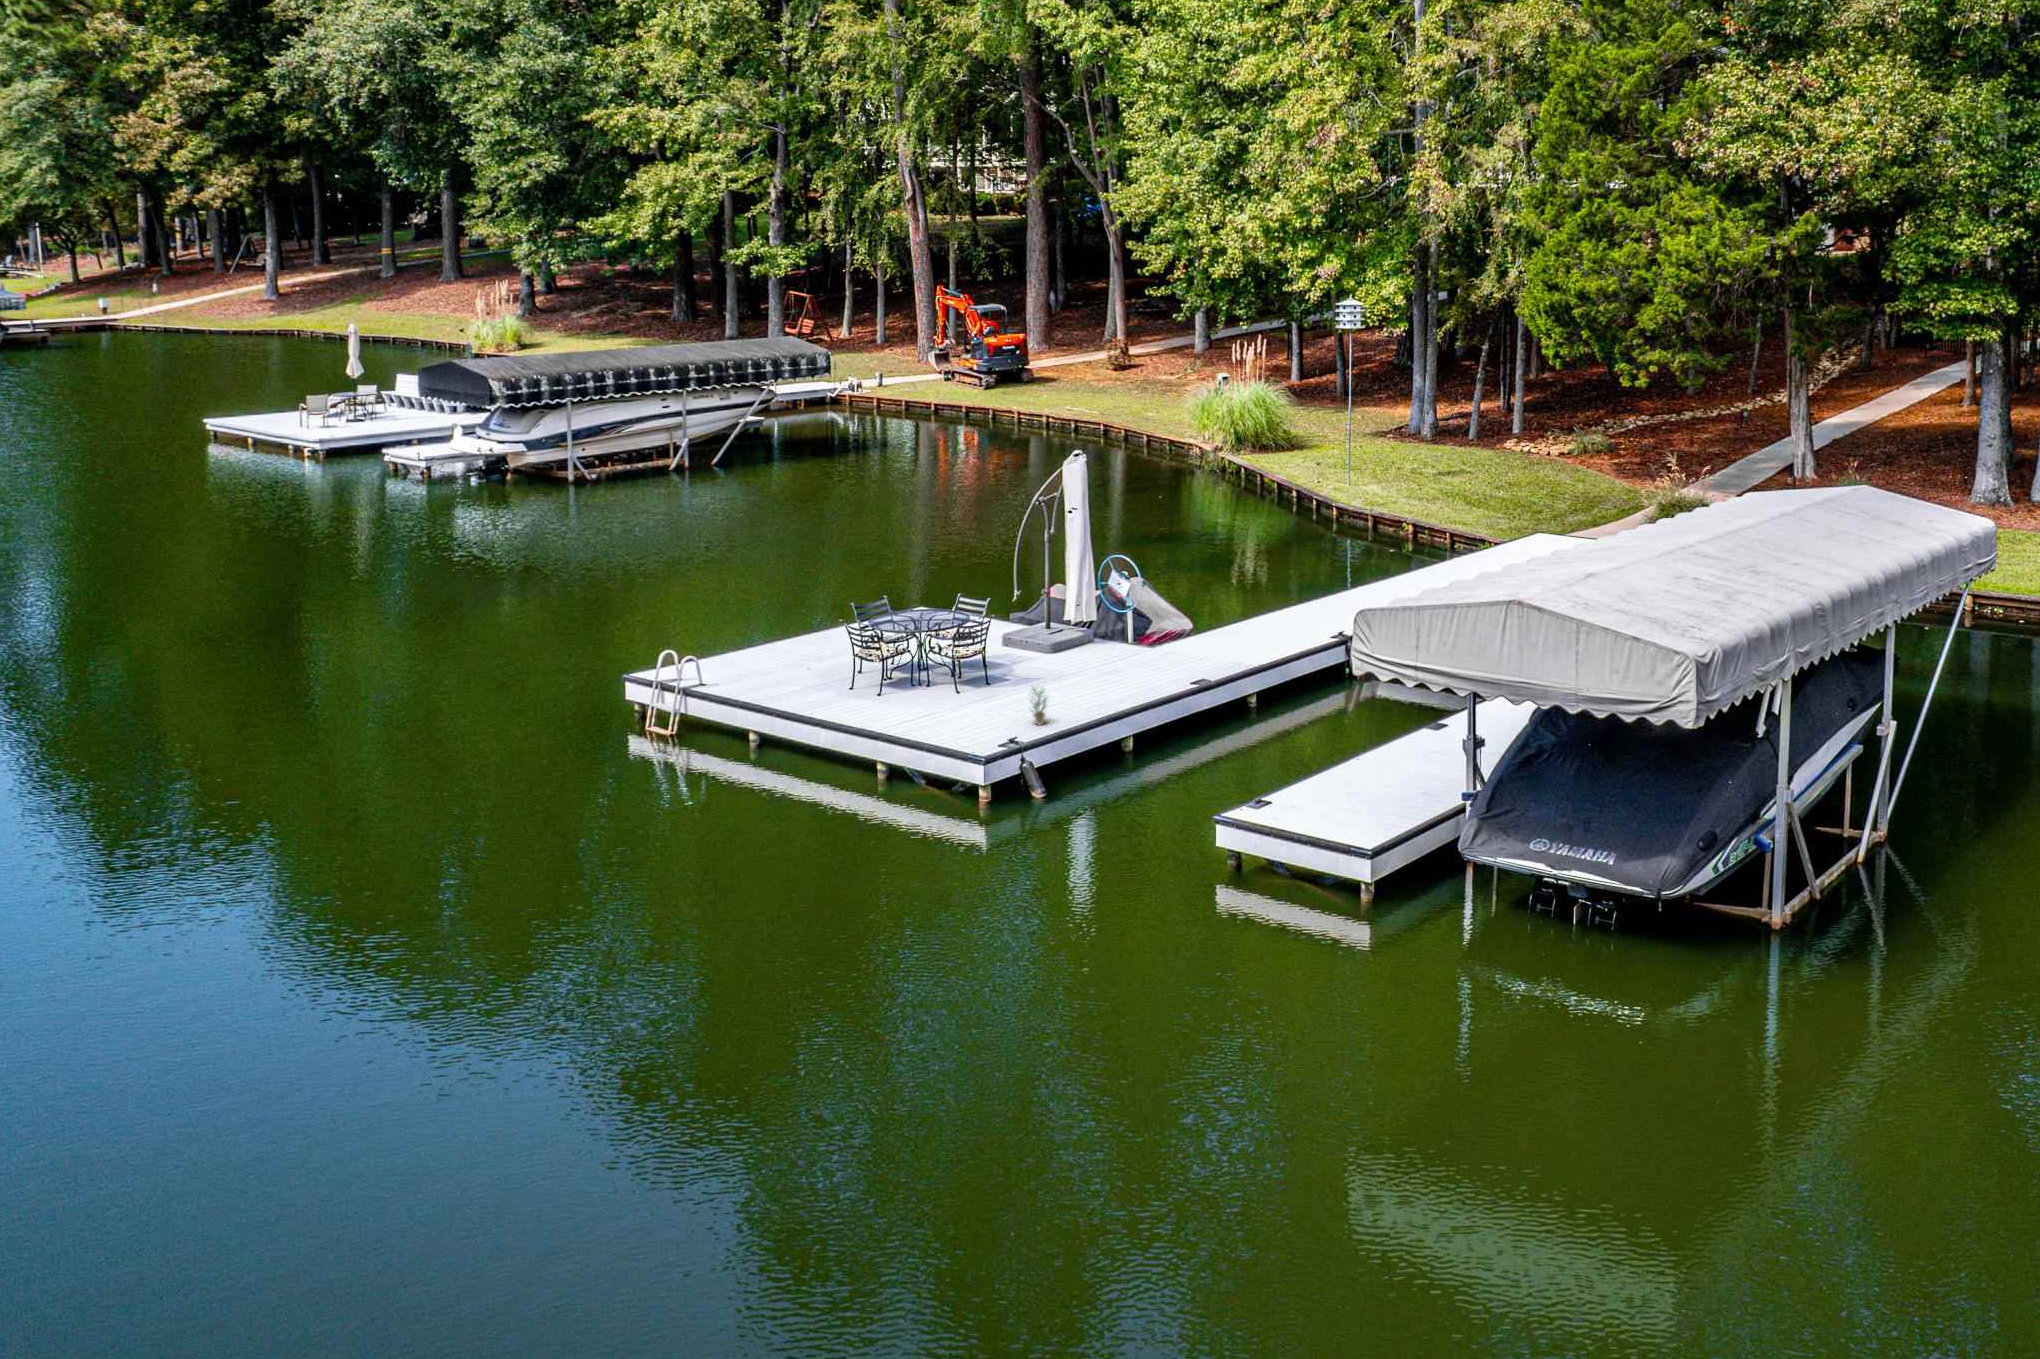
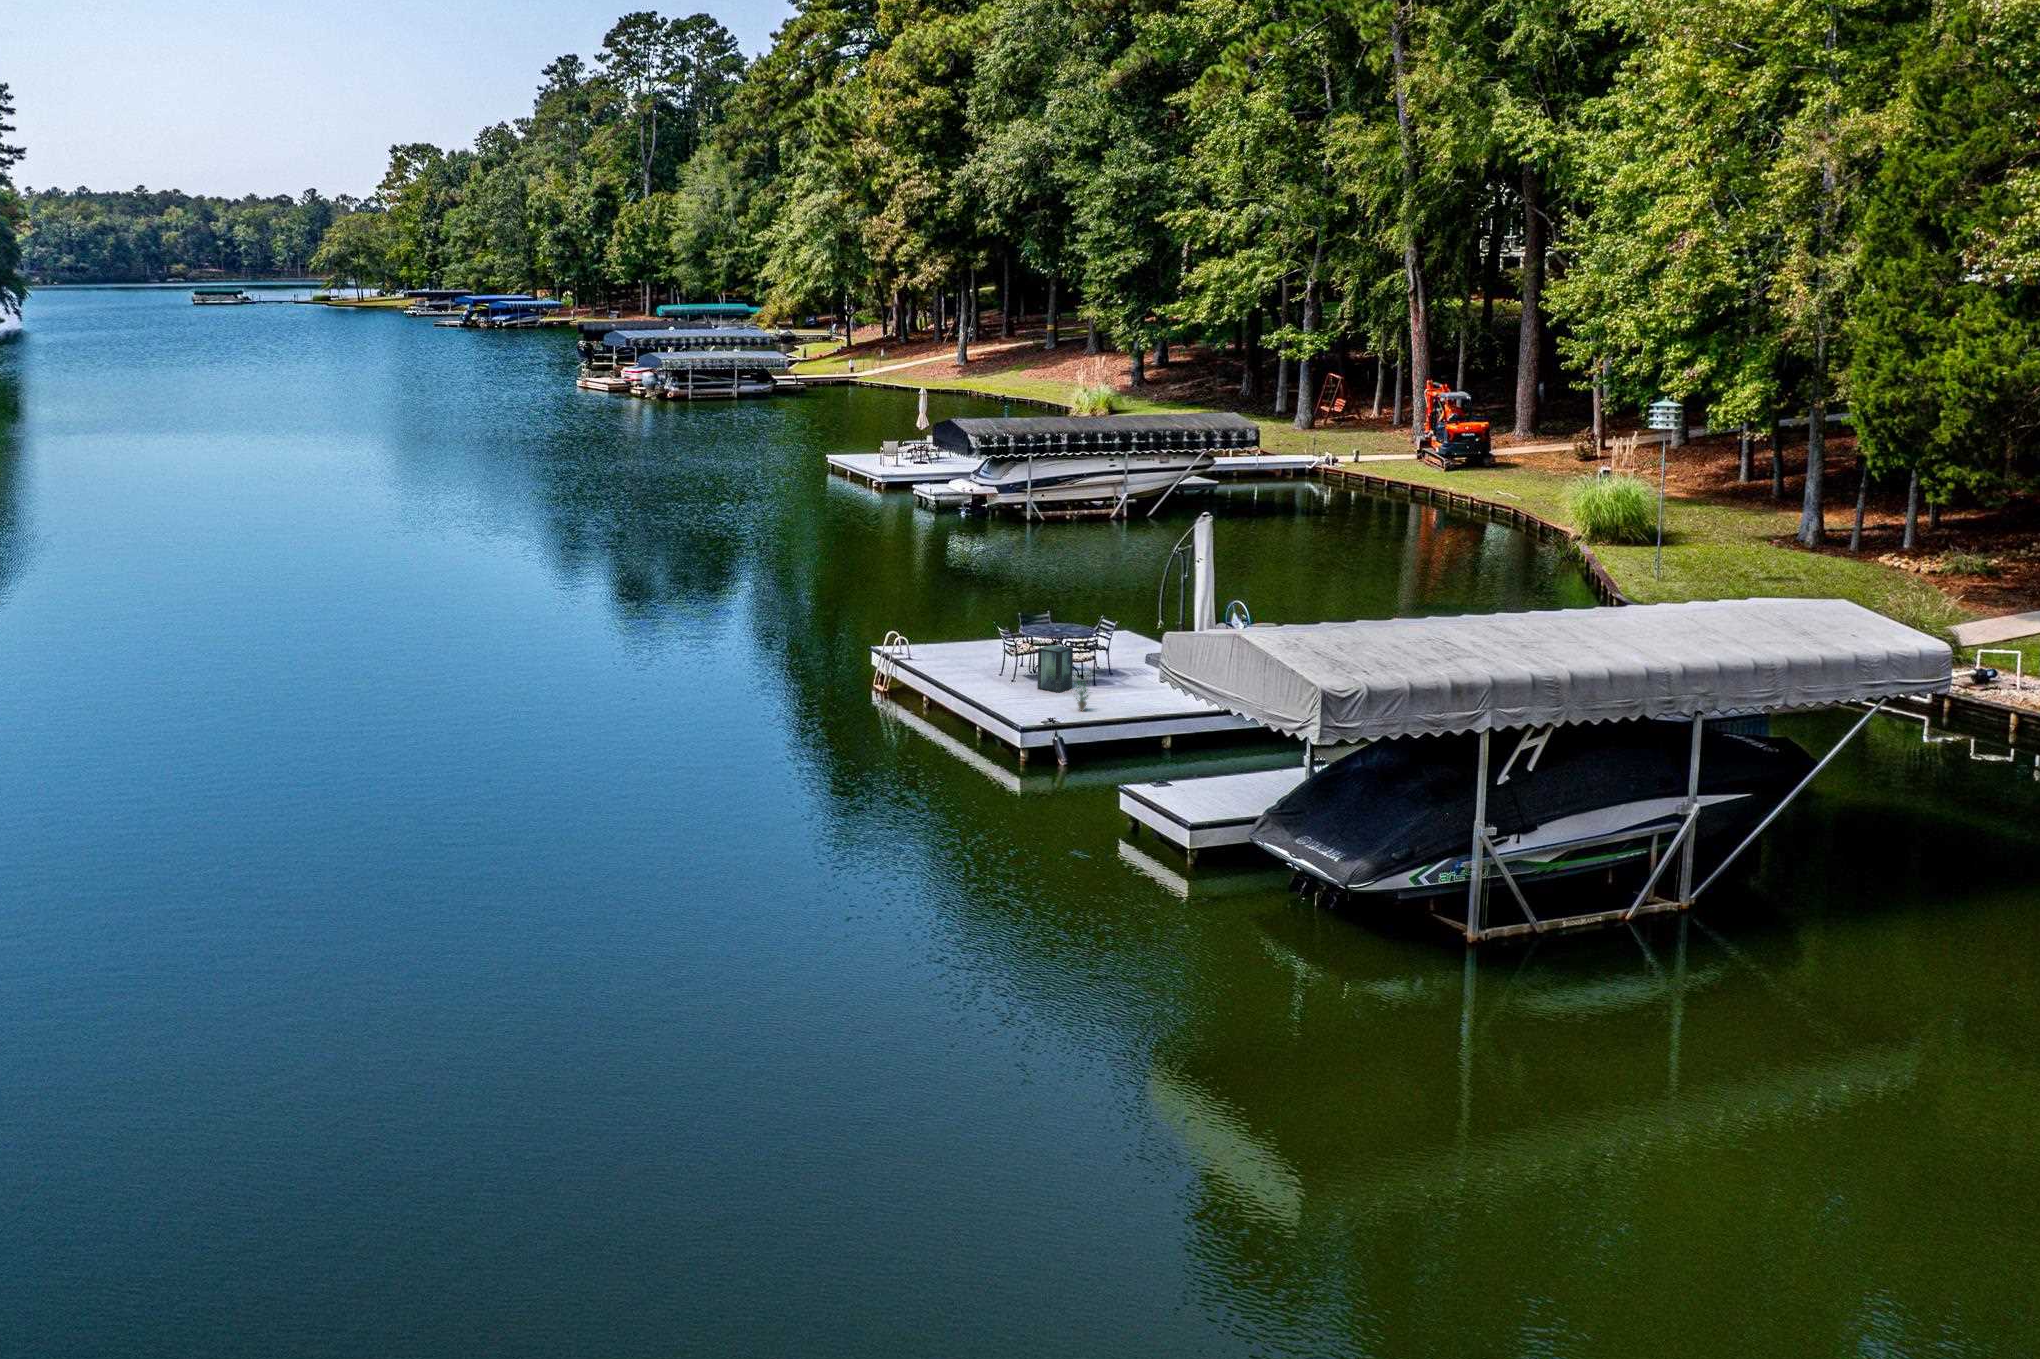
storage box: none [946,647,984,707] -> present [1037,645,1073,693]

